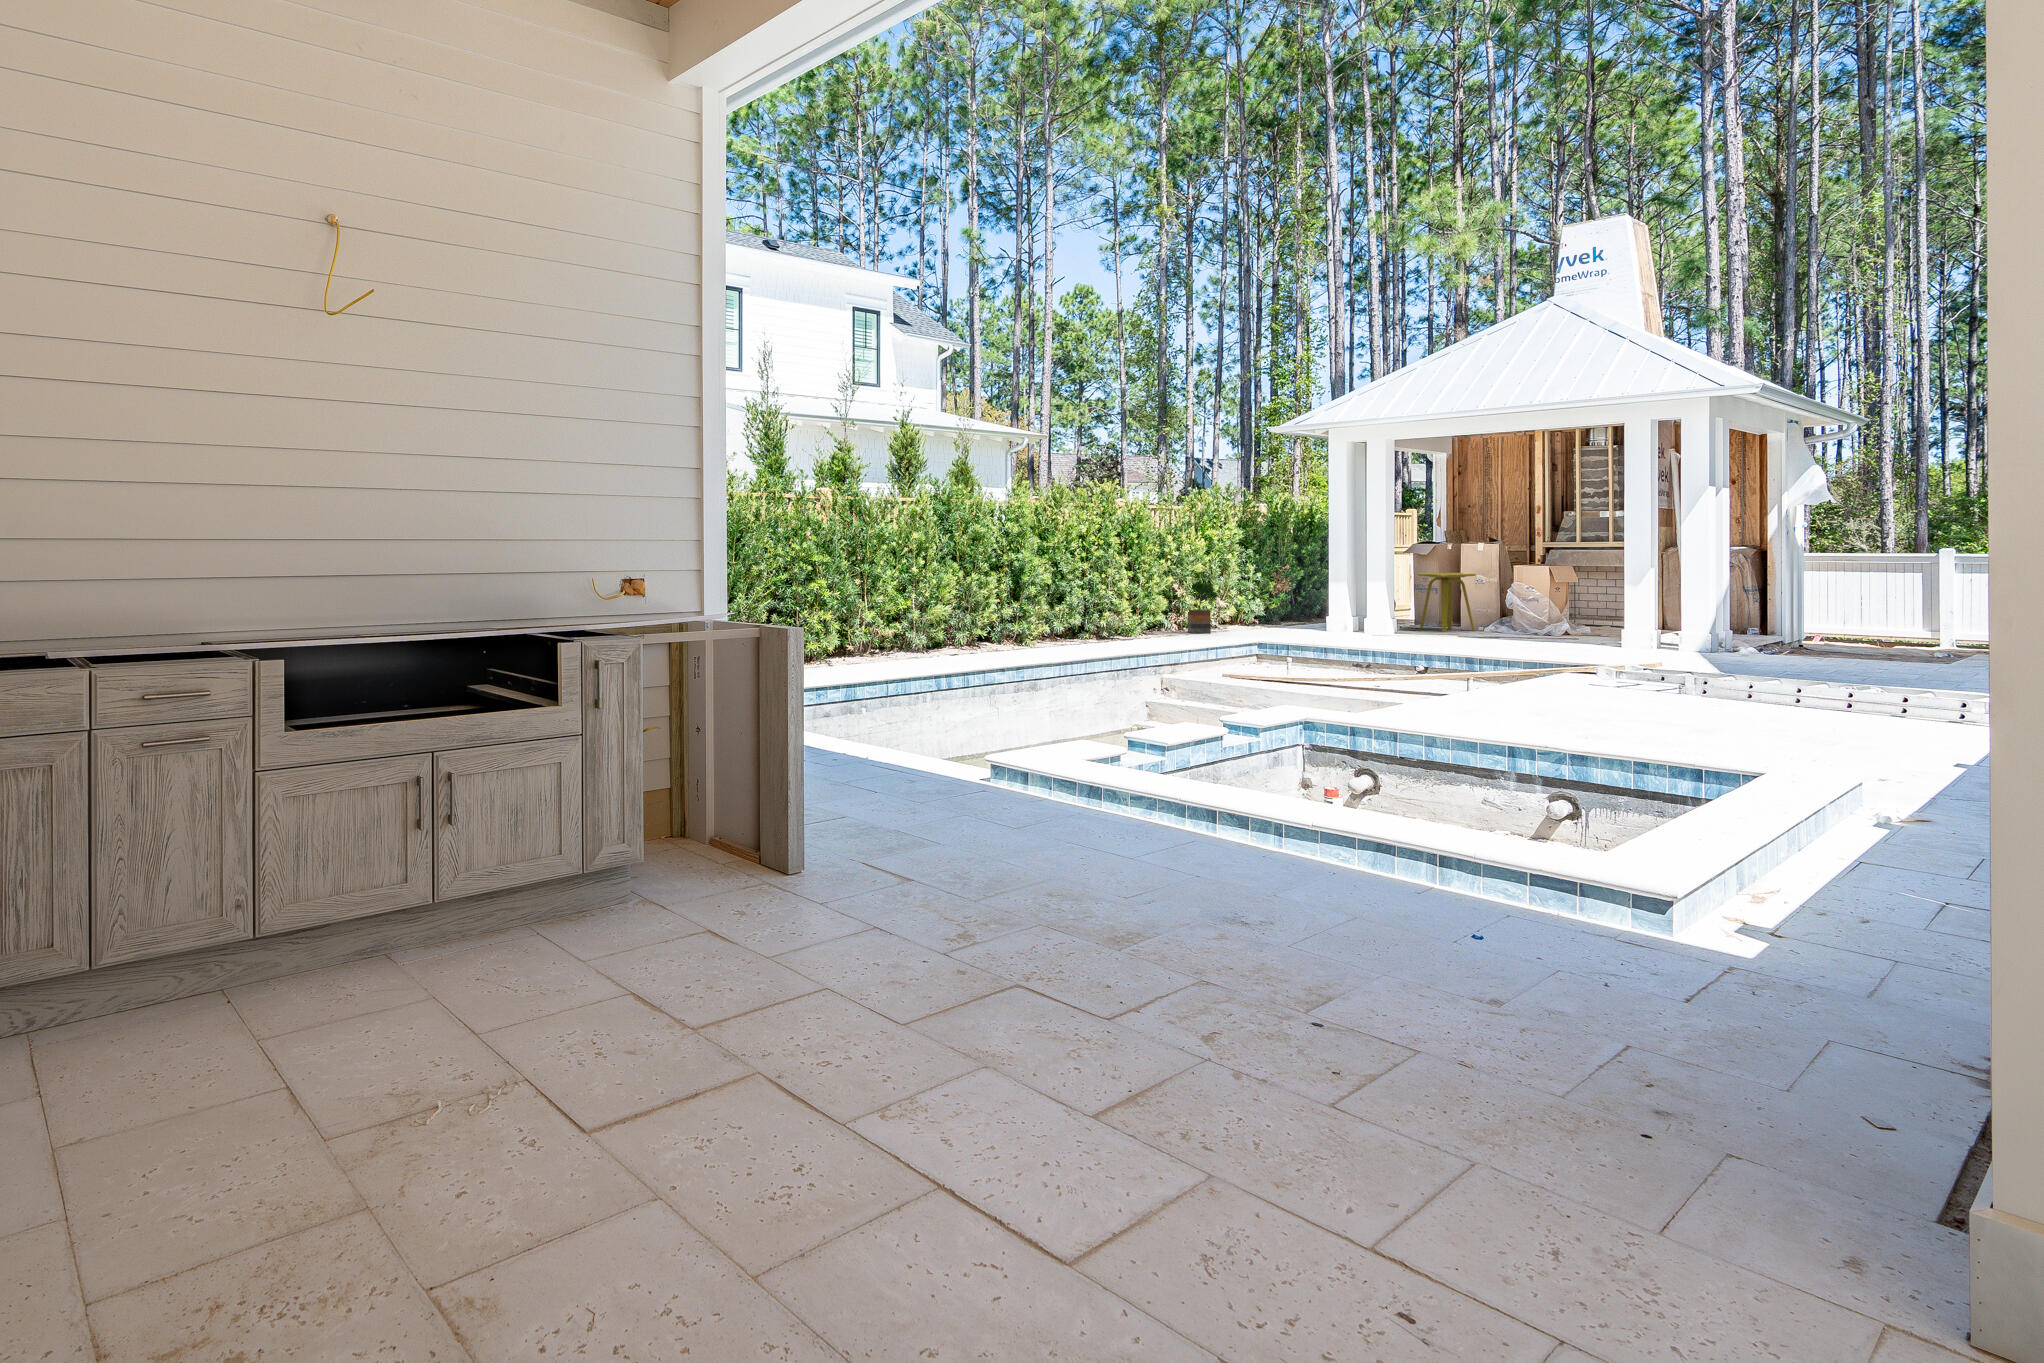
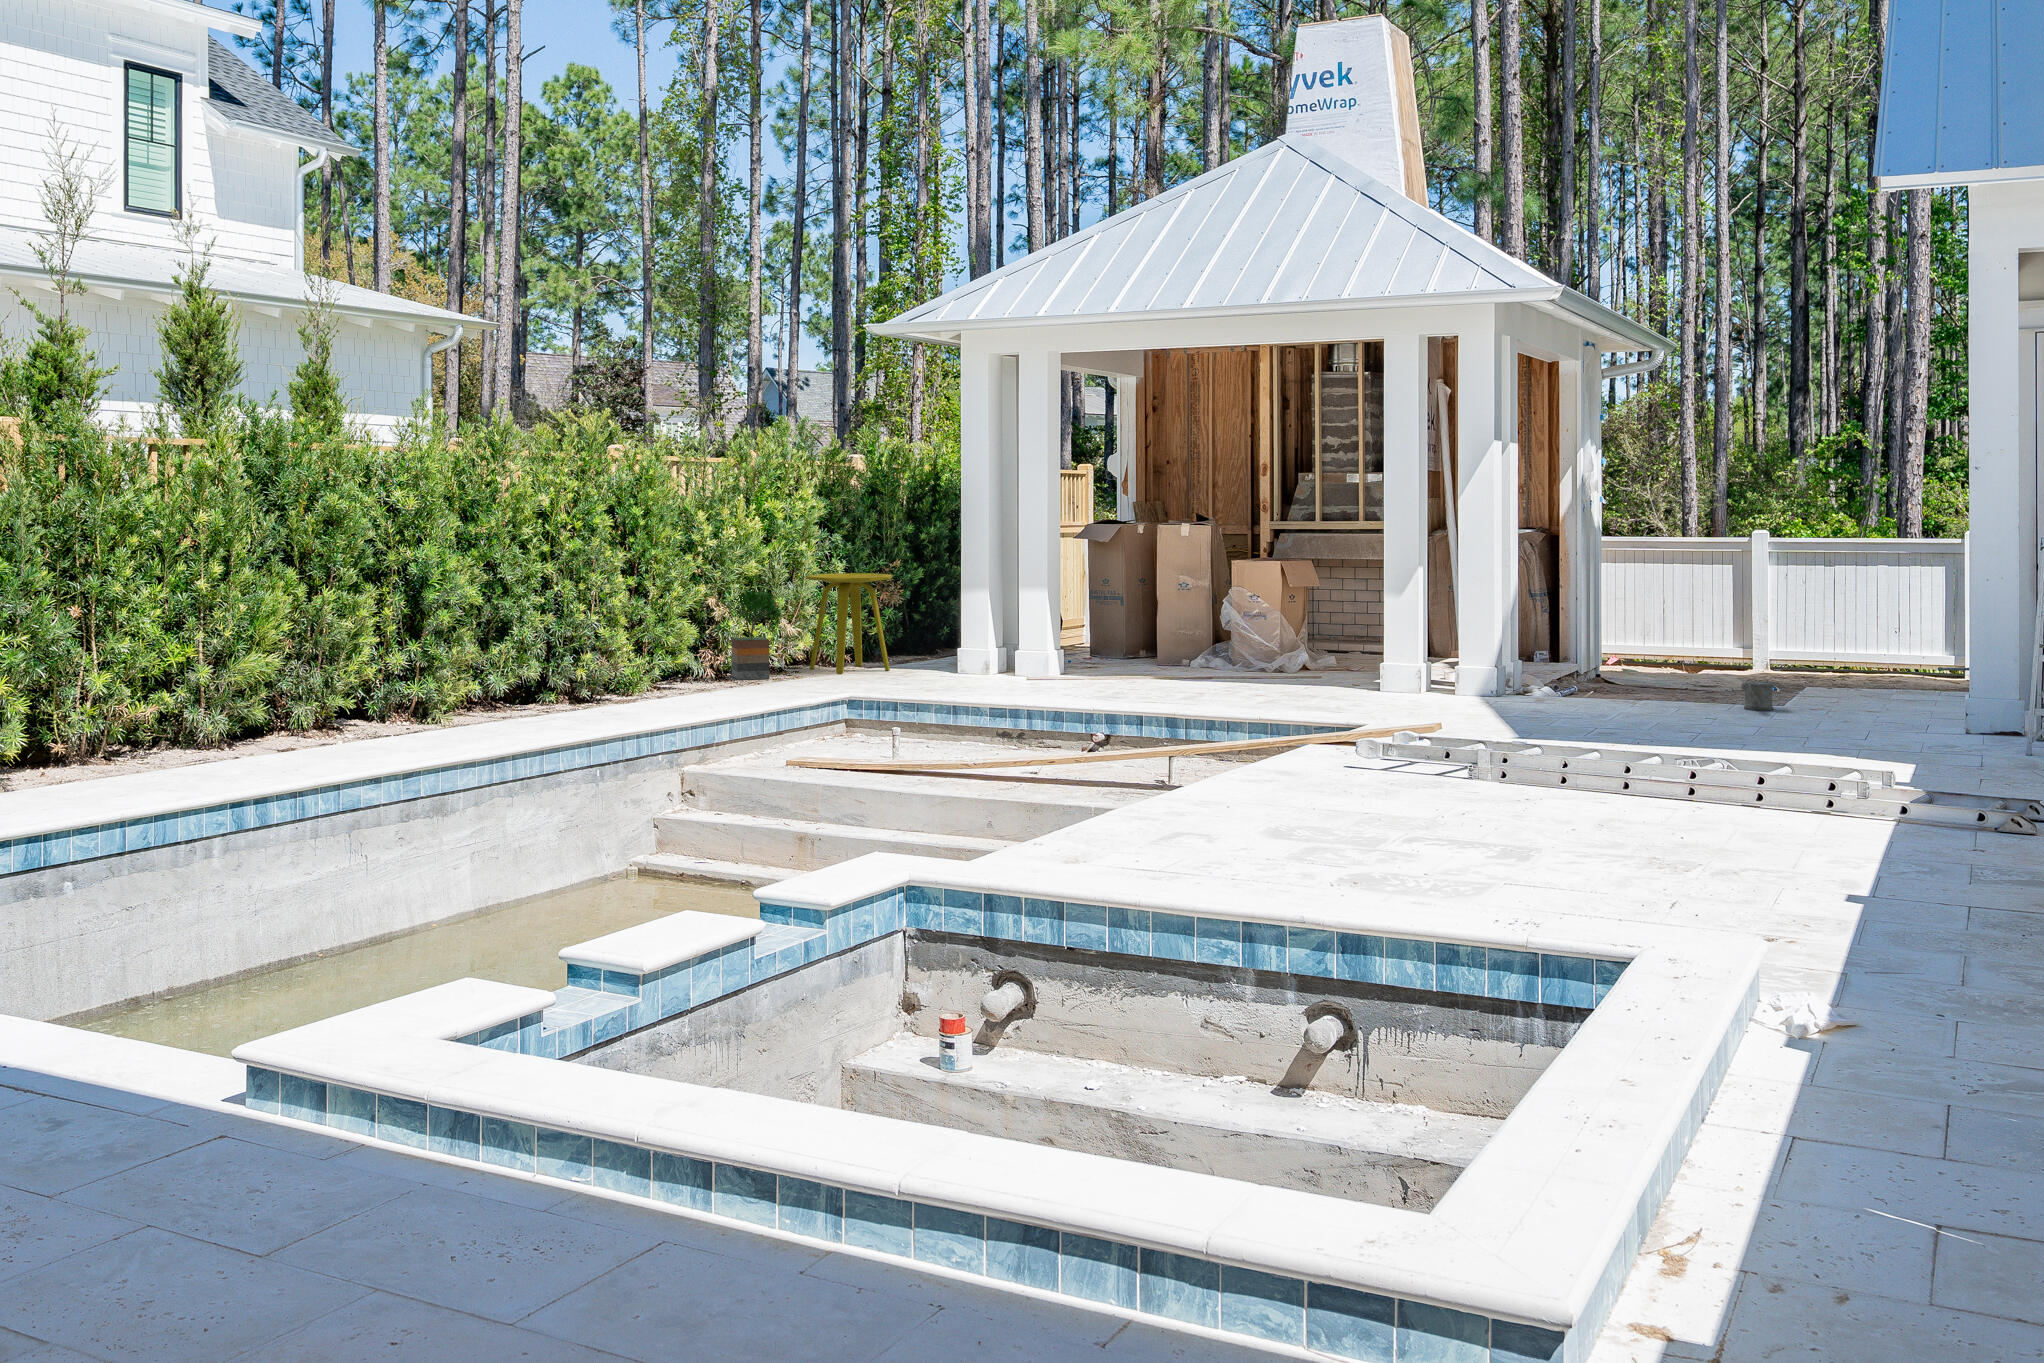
side table: present [1418,573,1476,632] -> present [805,573,892,674]
watering can: none [1904,644,1933,665] -> present [1741,680,1774,710]

